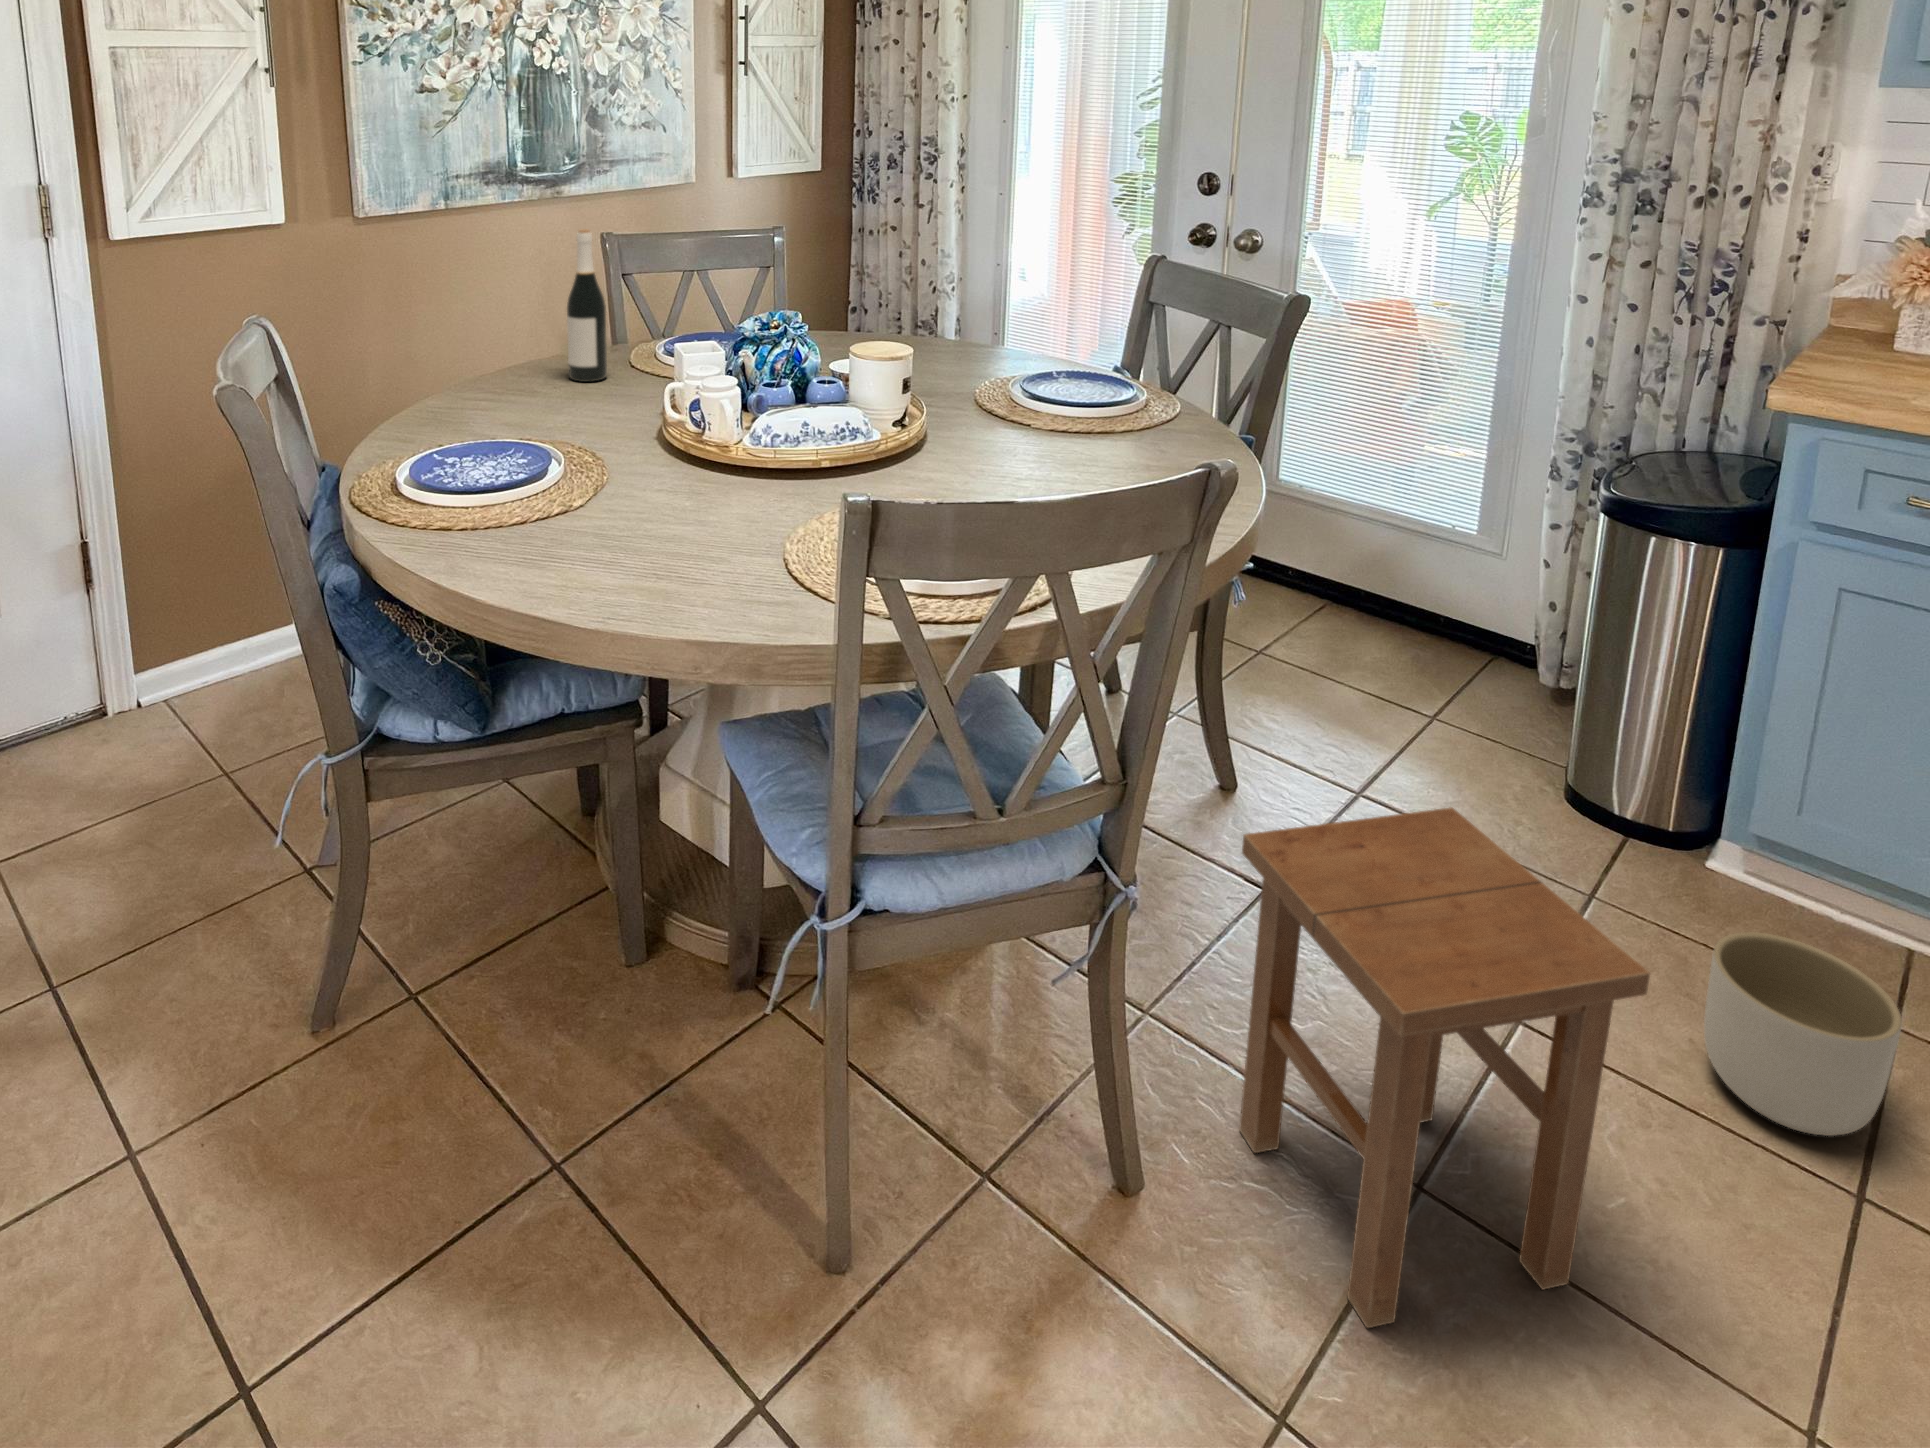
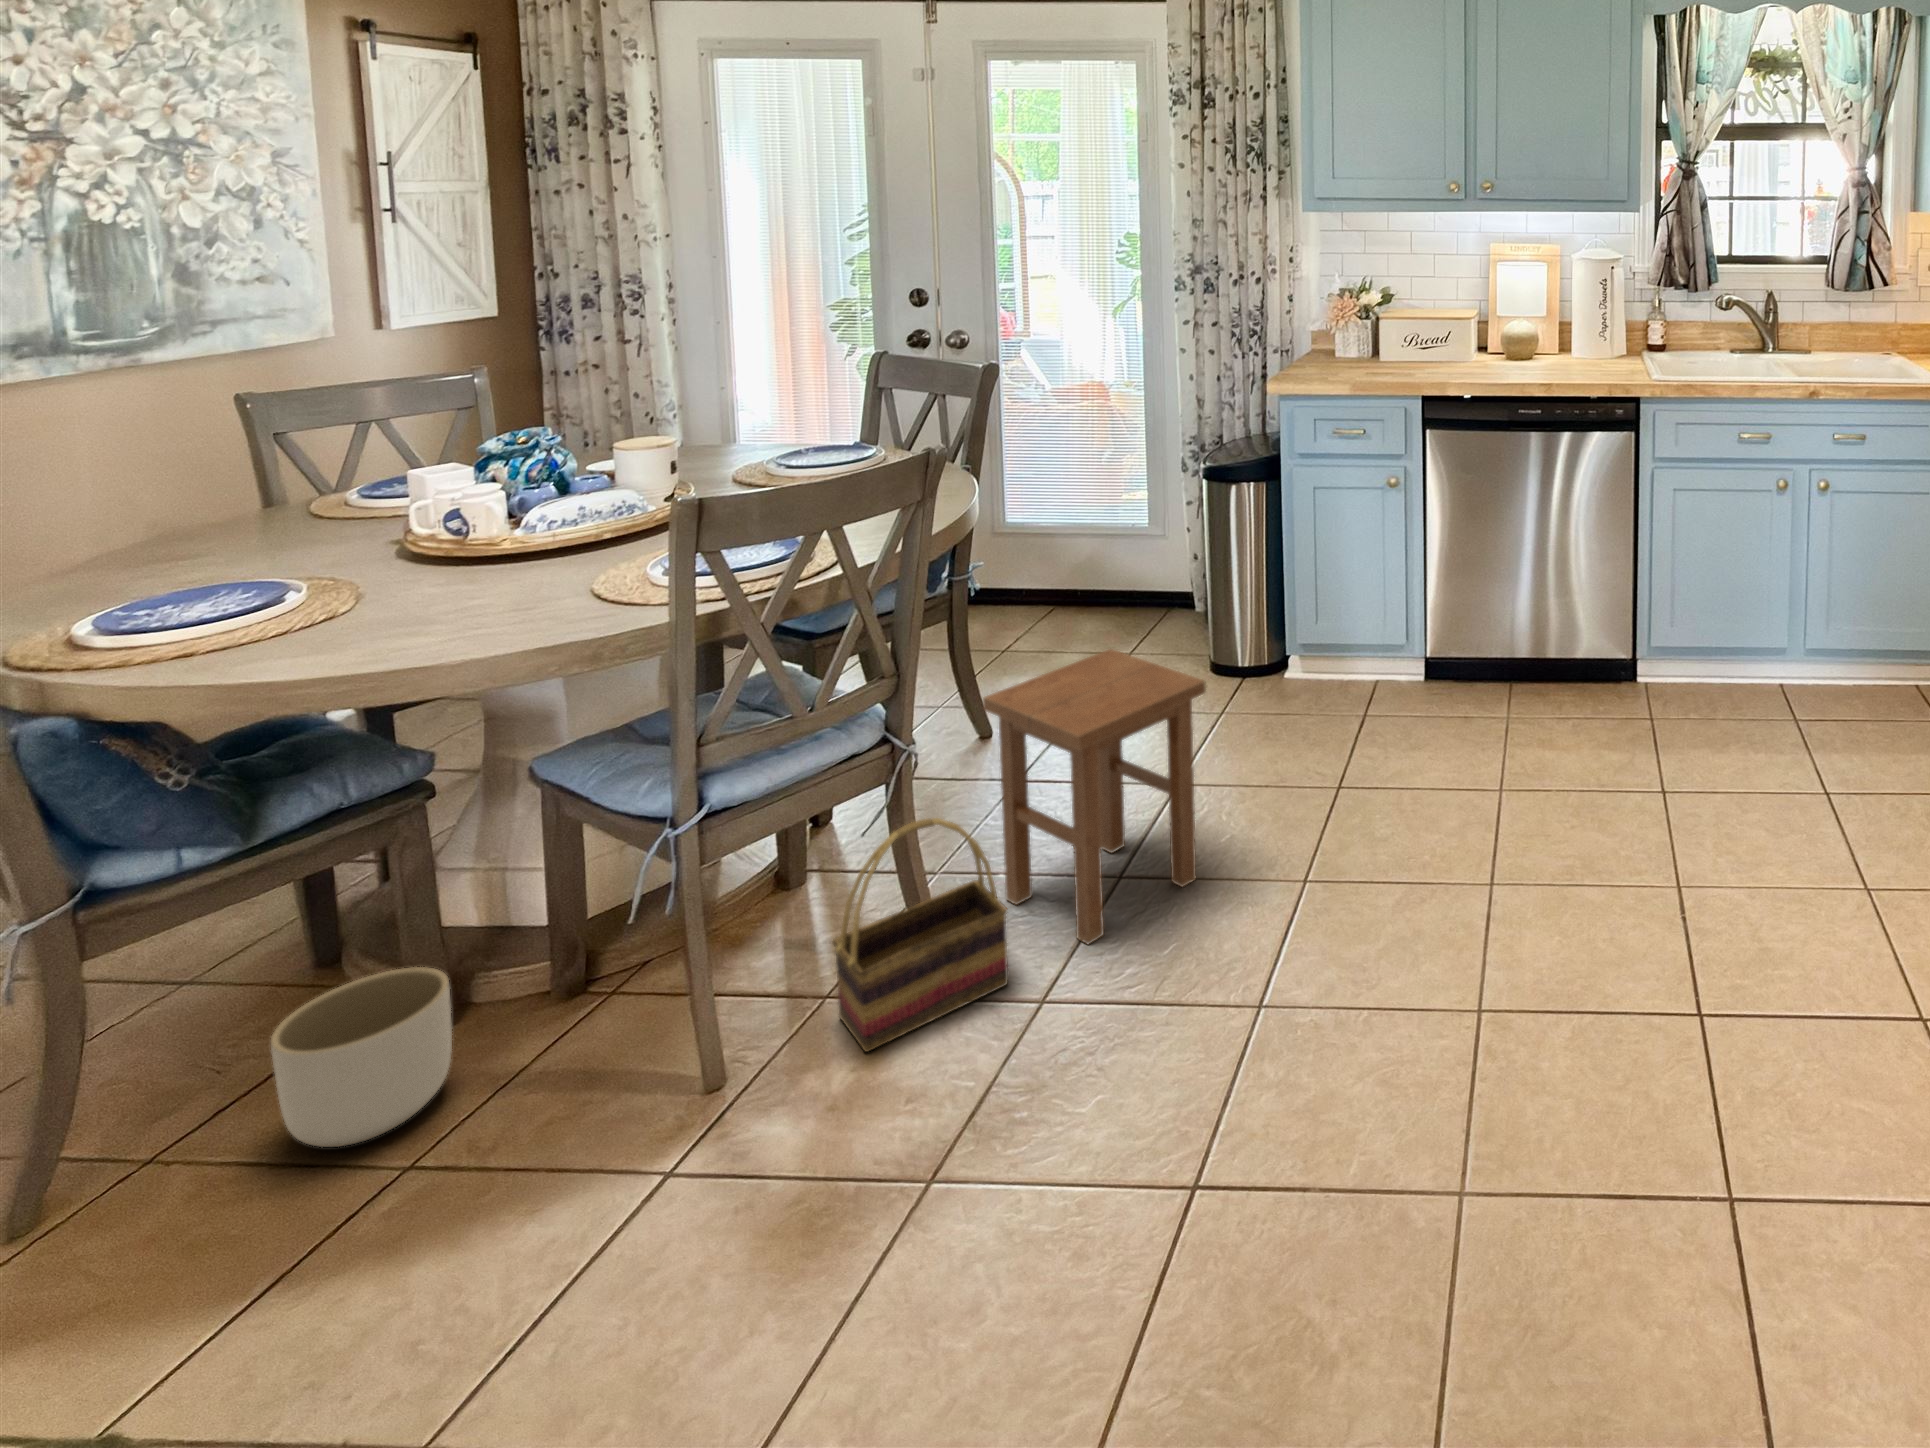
wine bottle: present [567,229,607,382] -> none [239,383,301,536]
planter: present [1704,932,1902,1136] -> present [271,967,452,1147]
basket: none [996,1031,1246,1343] -> present [833,818,1008,1052]

